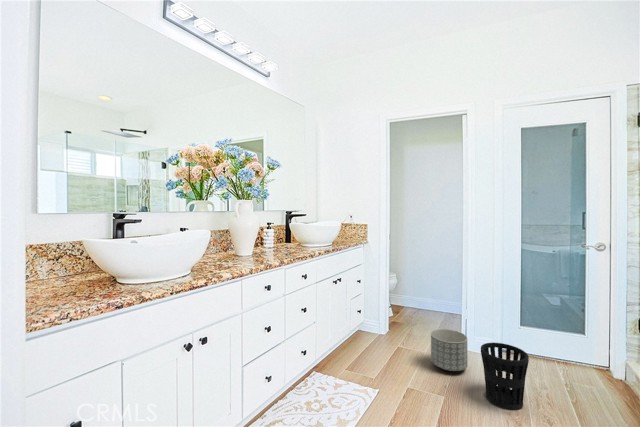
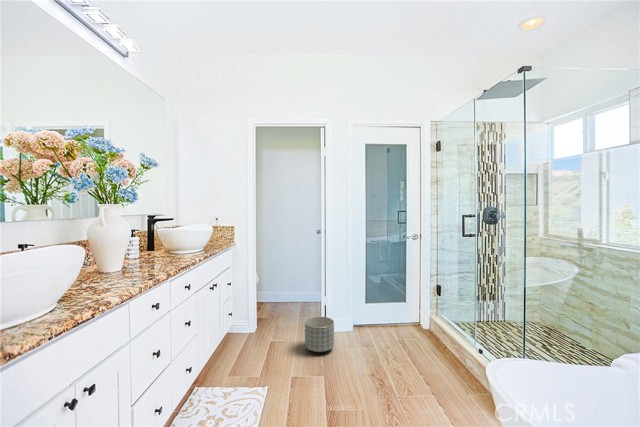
wastebasket: present [481,343,529,410] -> none [348,320,381,371]

